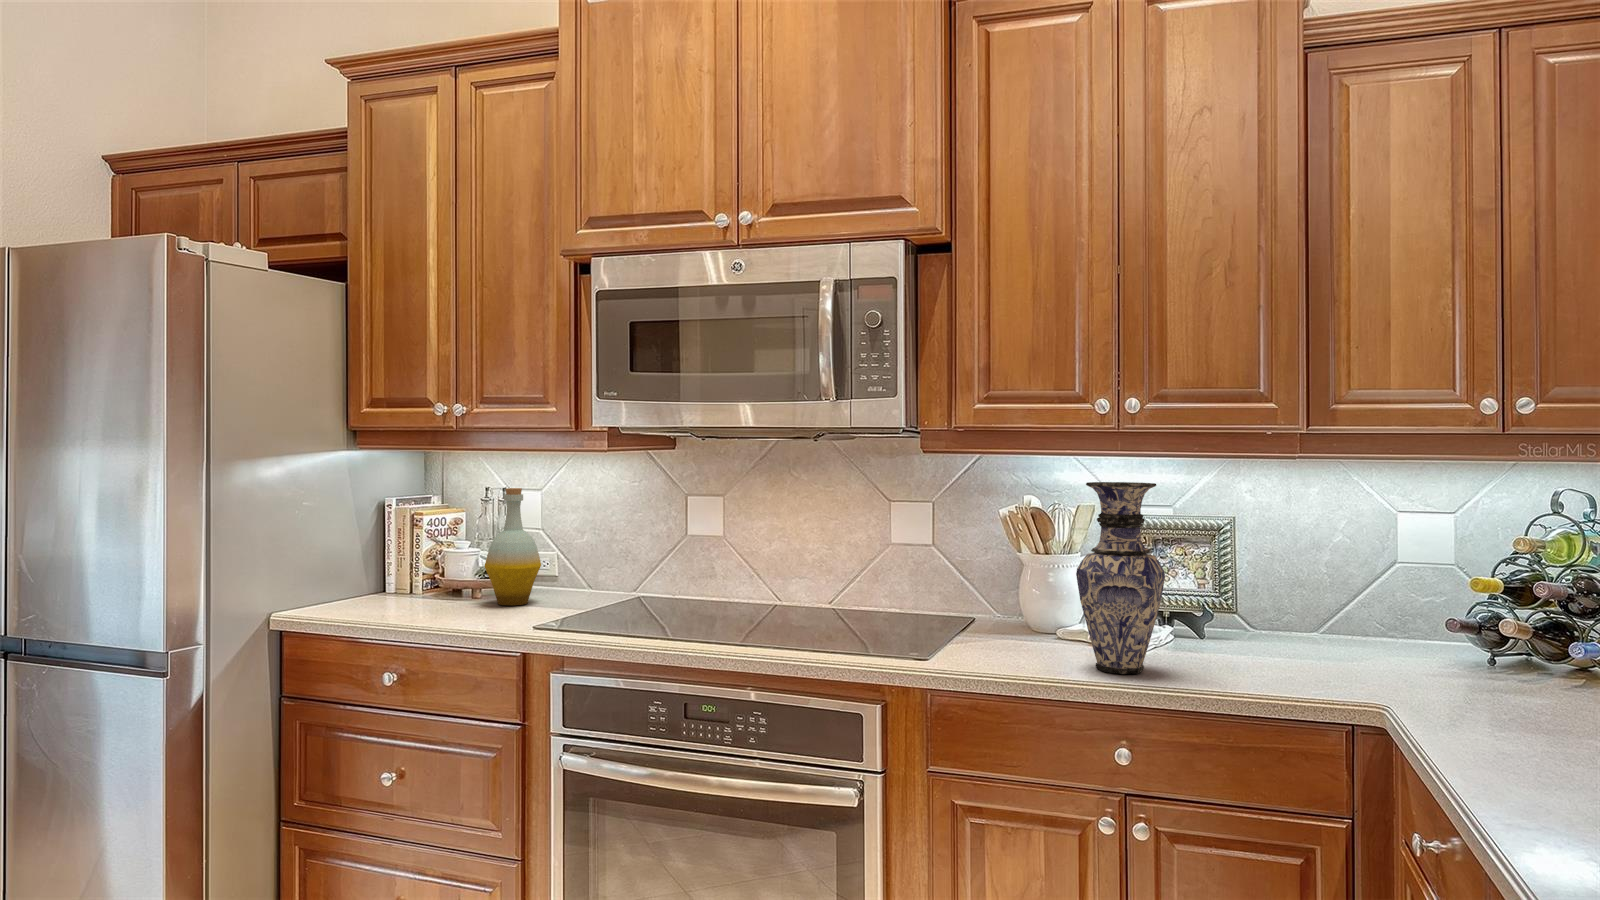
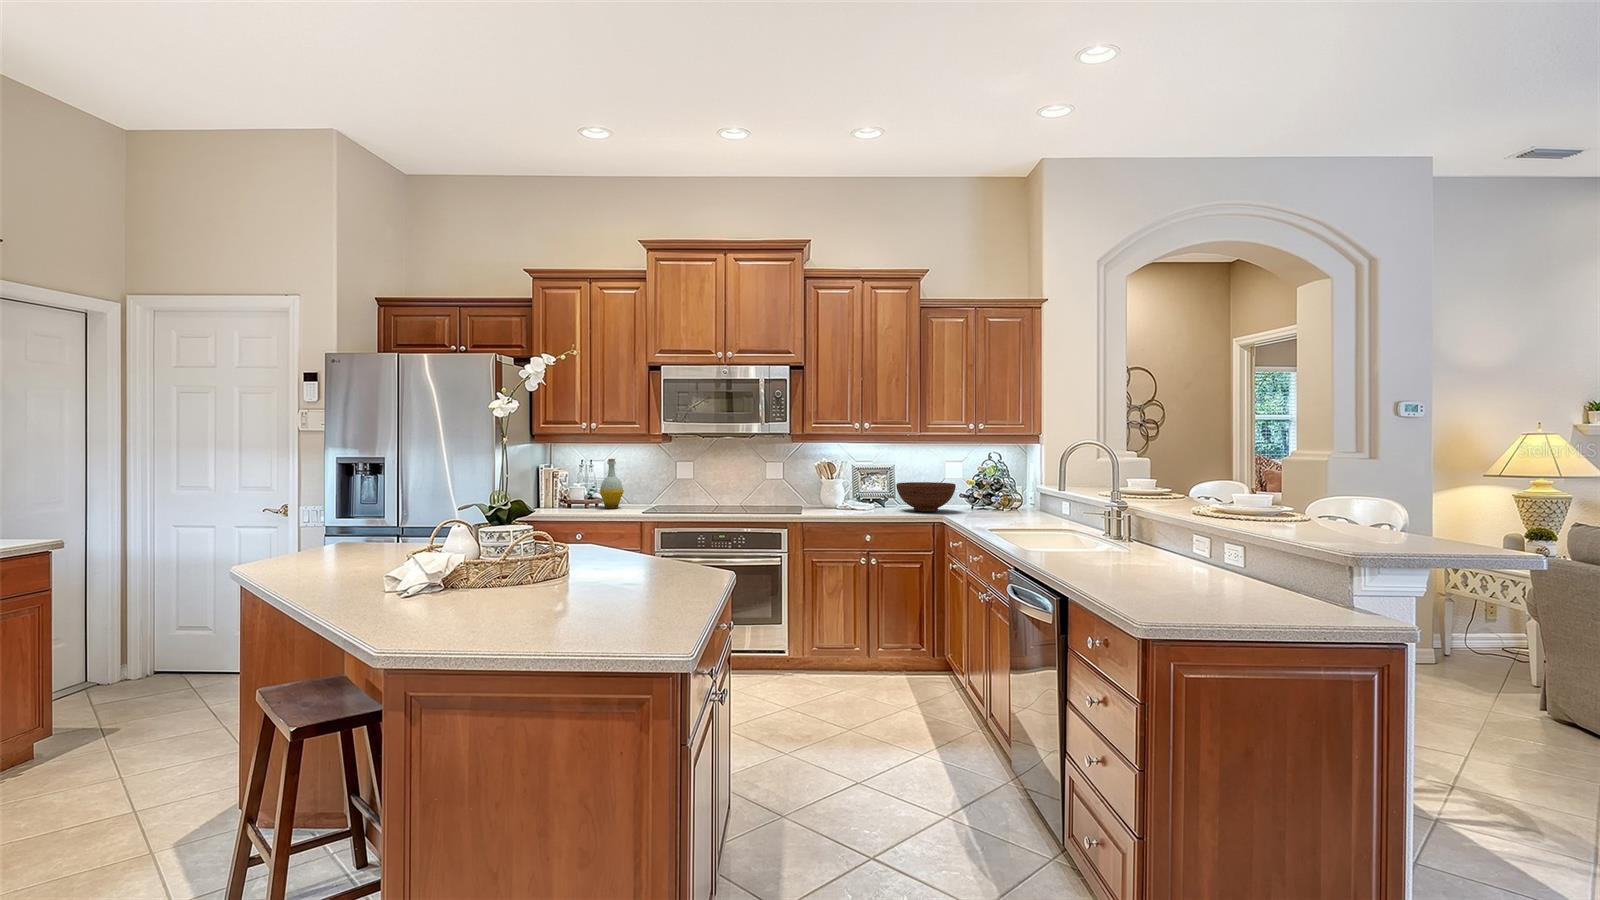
vase: present [1076,482,1165,674] -> none [854,452,882,514]
fruit bowl: none [1225,575,1428,675] -> present [896,482,956,512]

